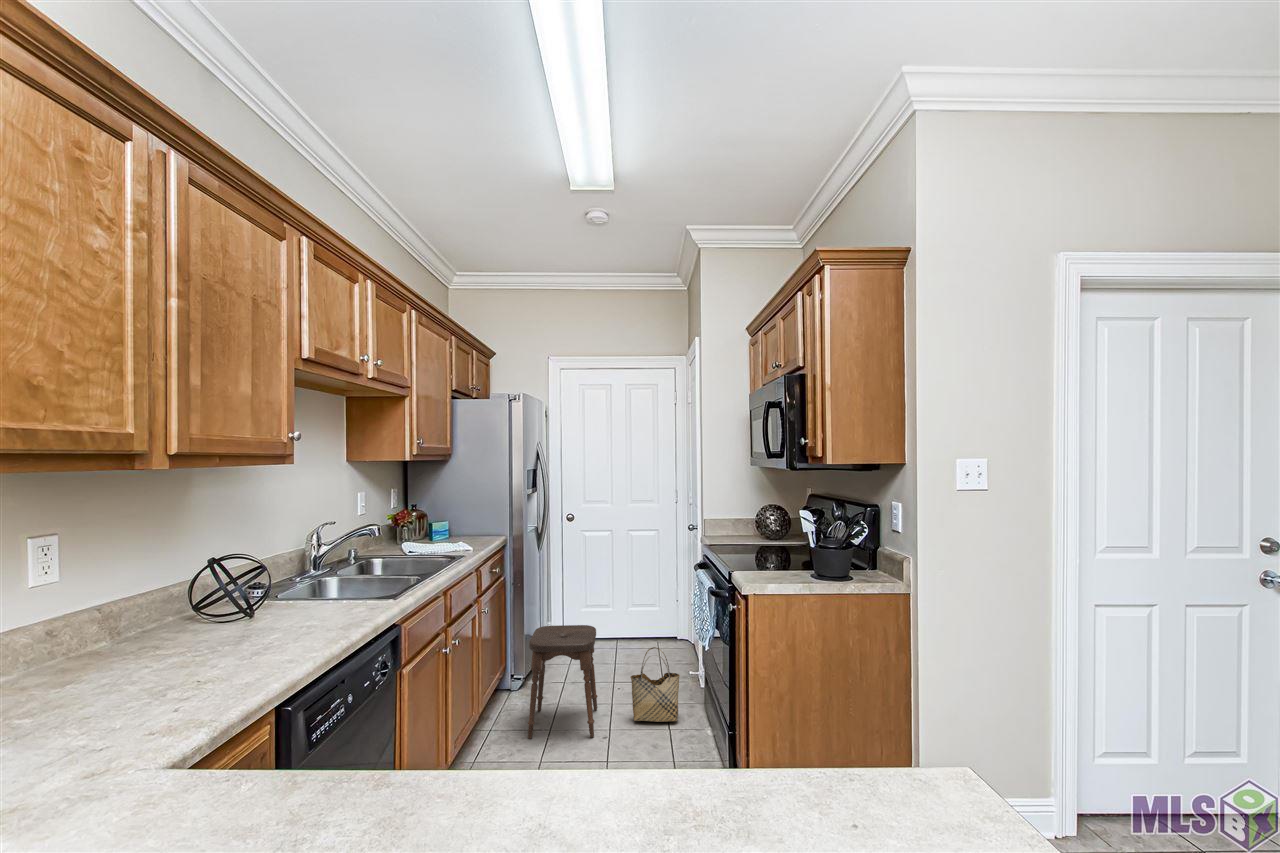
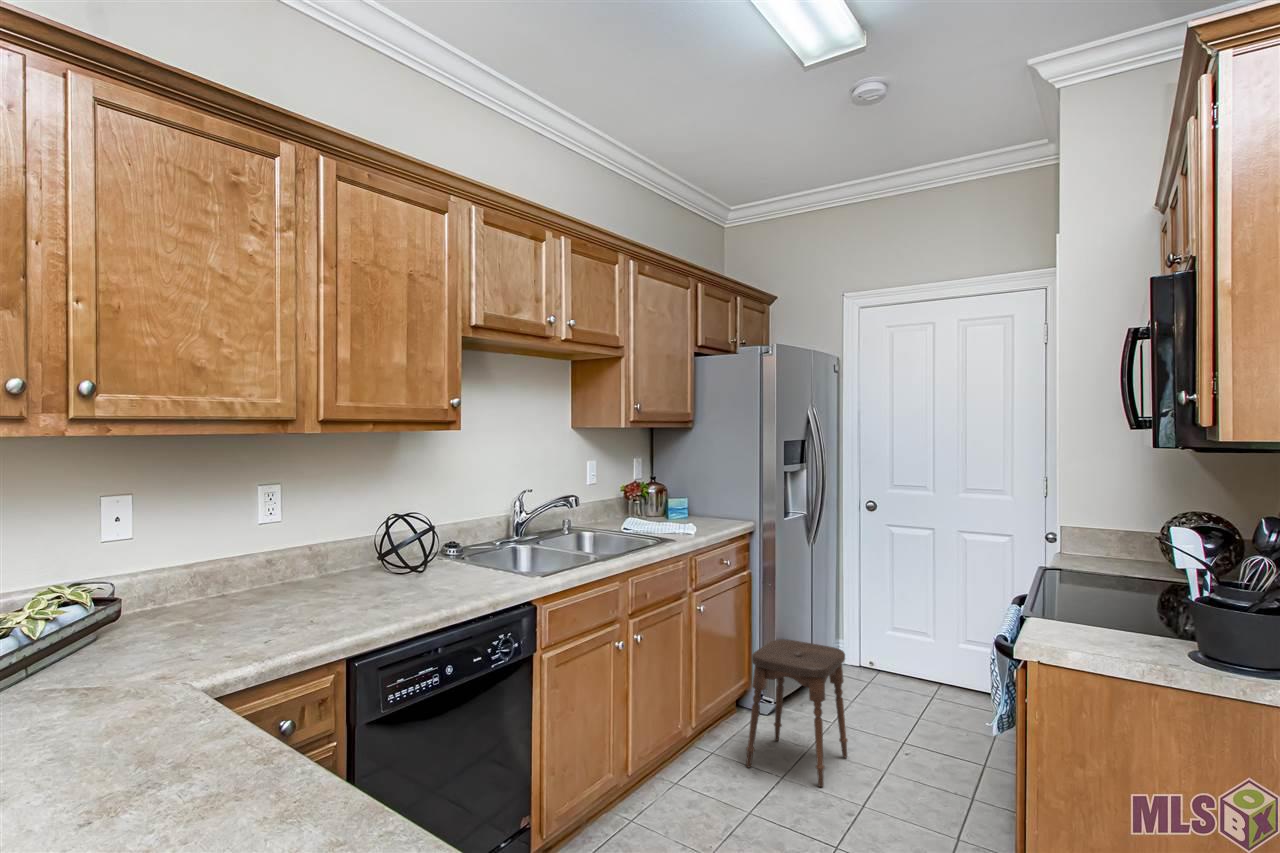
woven basket: present [630,647,680,722] -> none [884,694,955,799]

